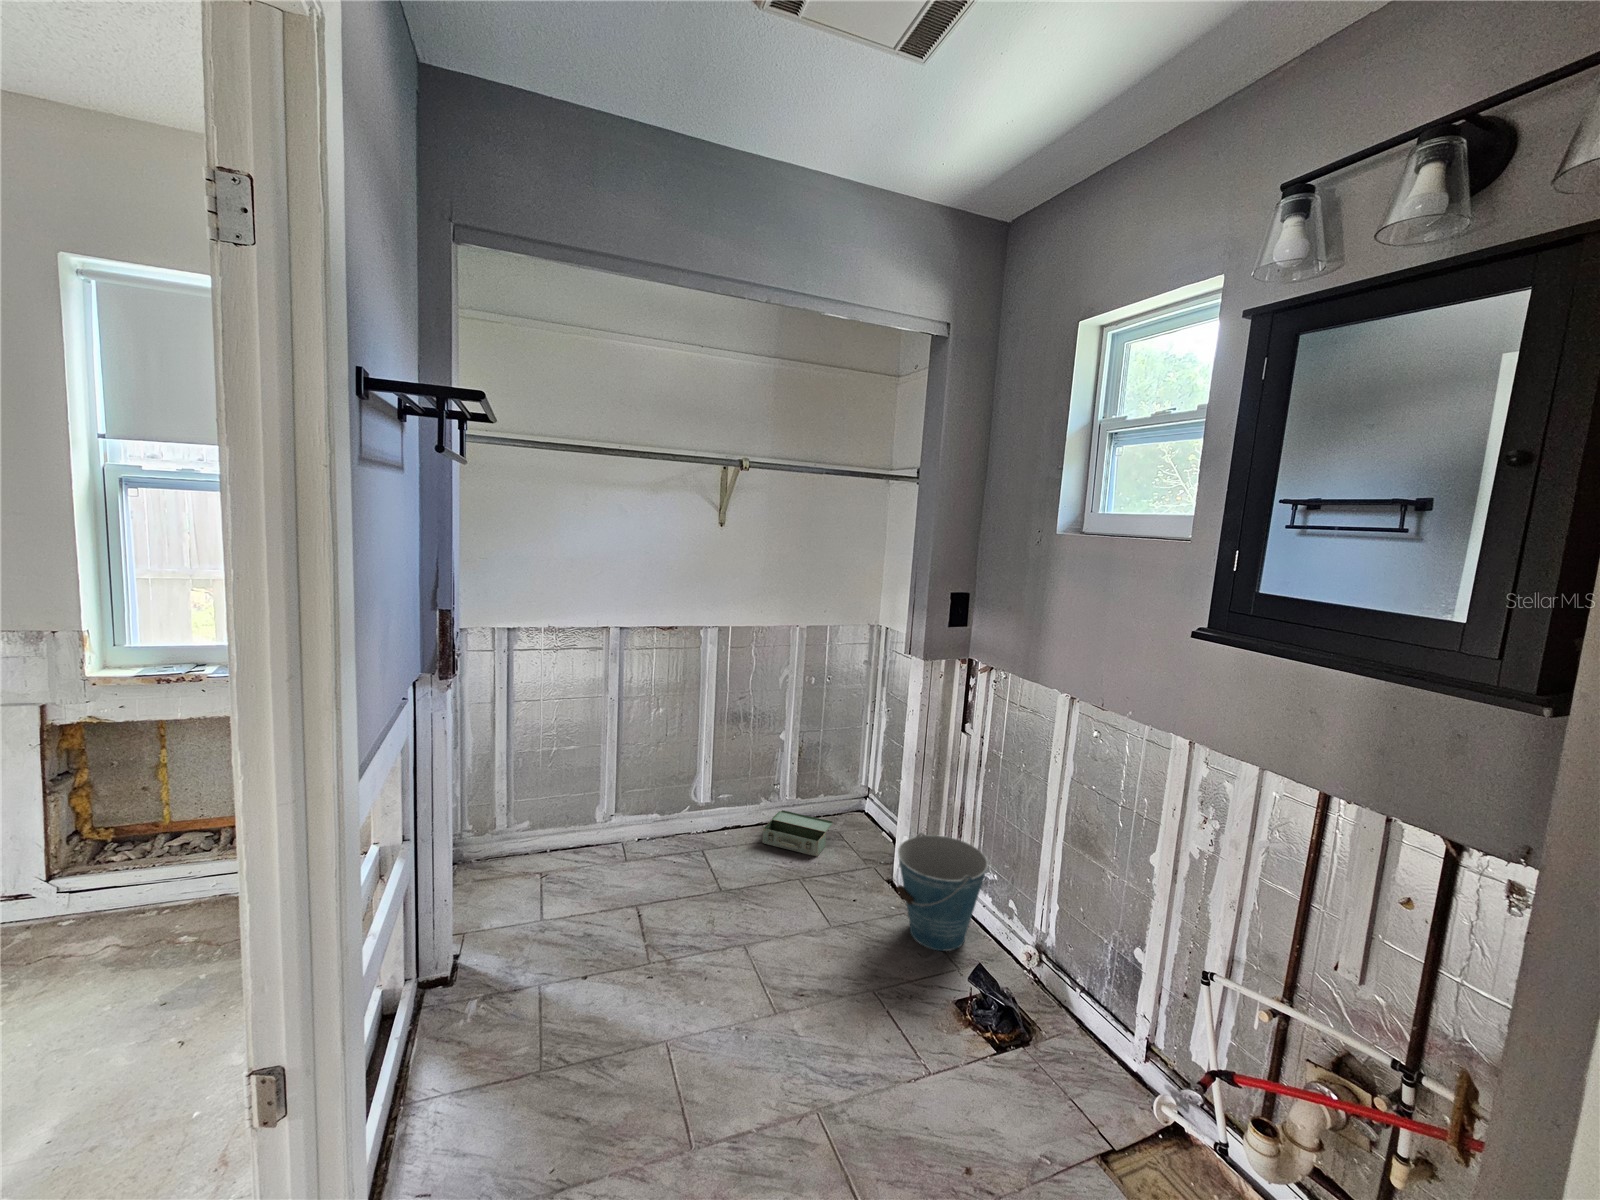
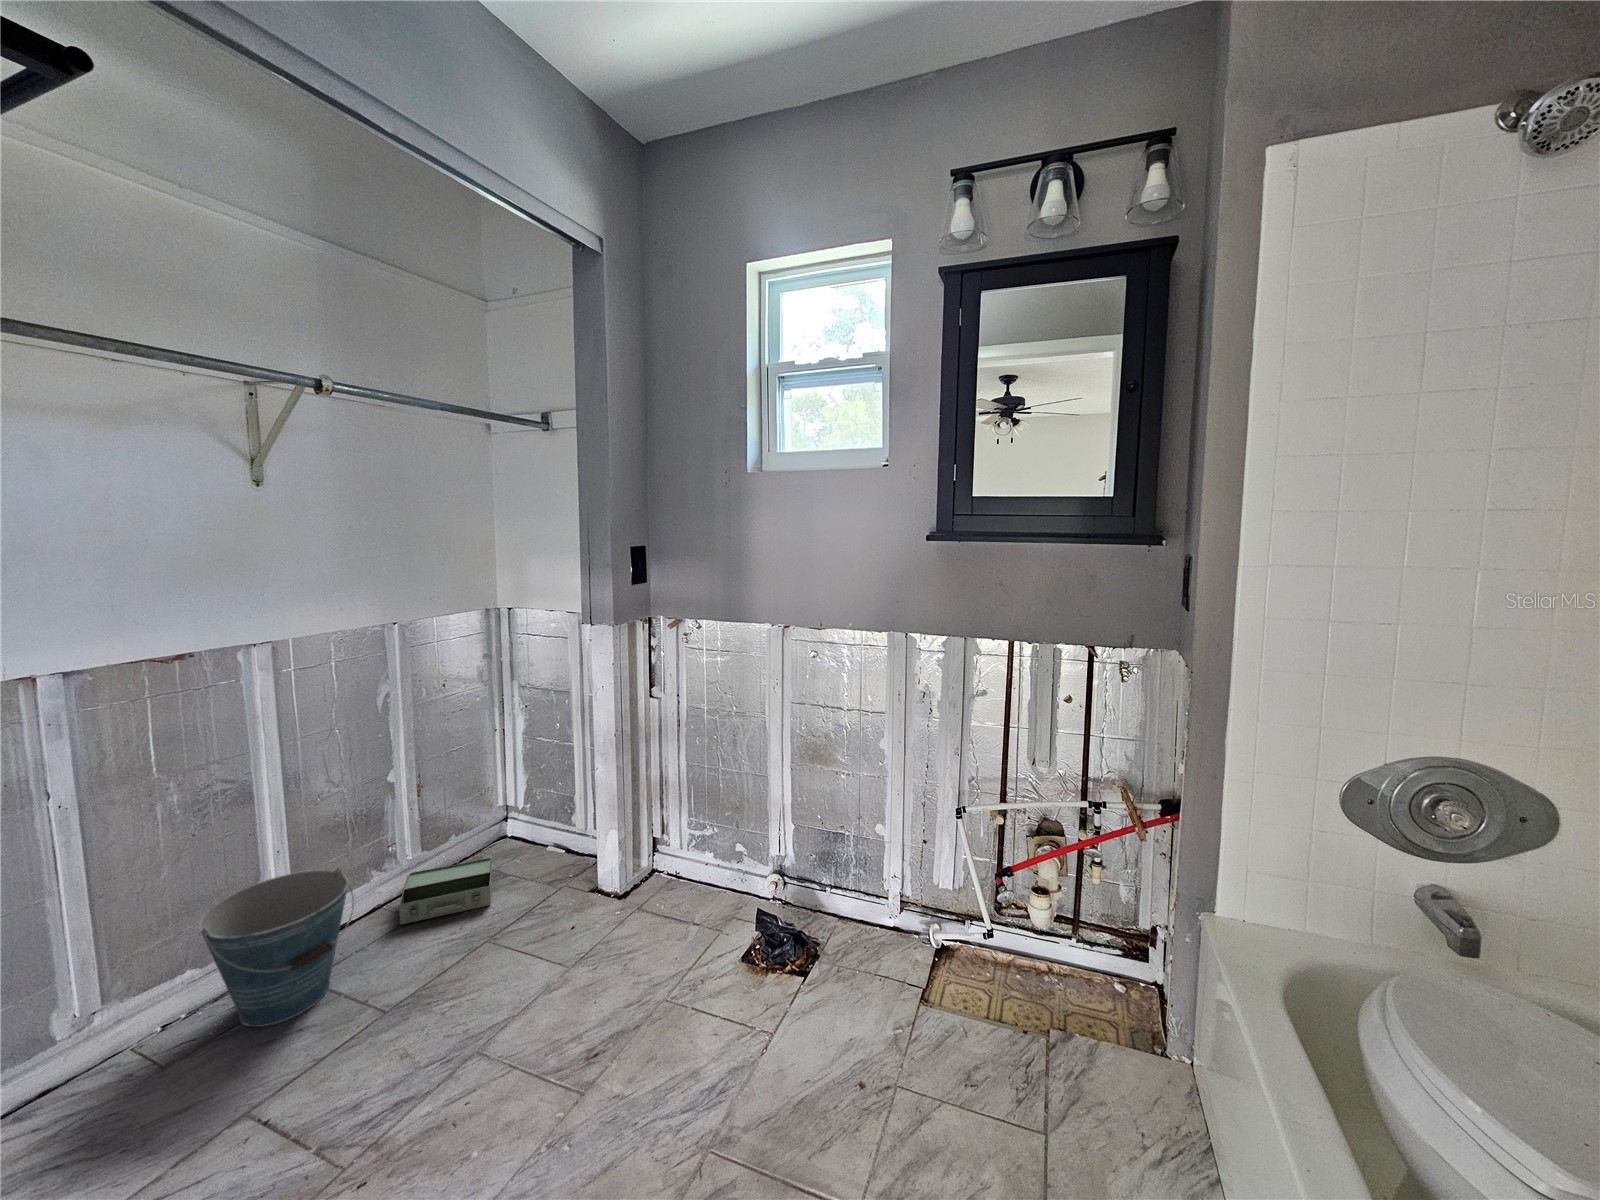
bucket: present [897,833,988,951] -> present [199,868,354,1027]

